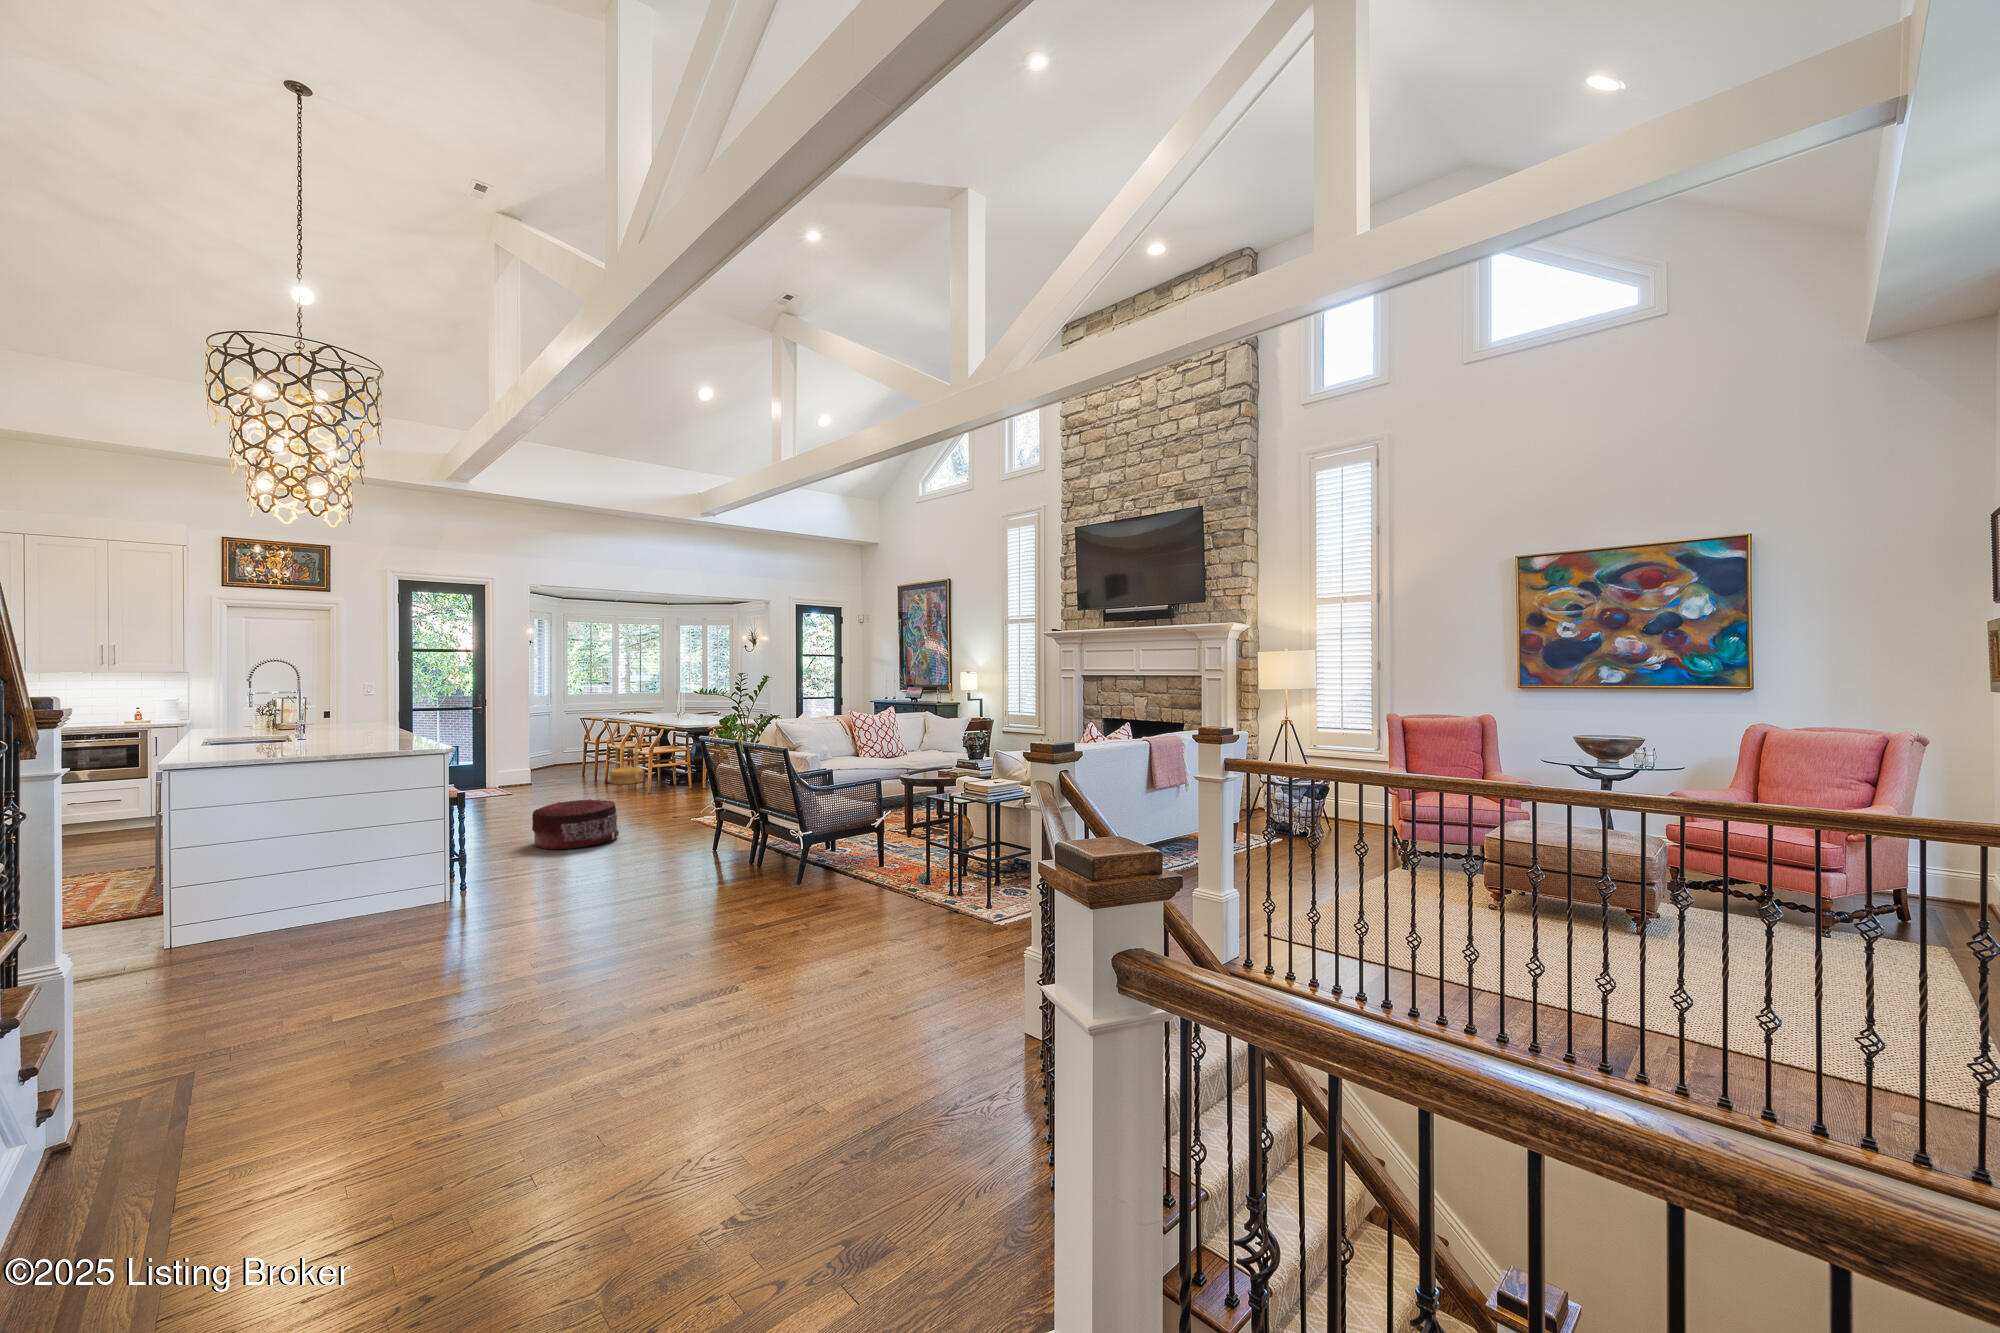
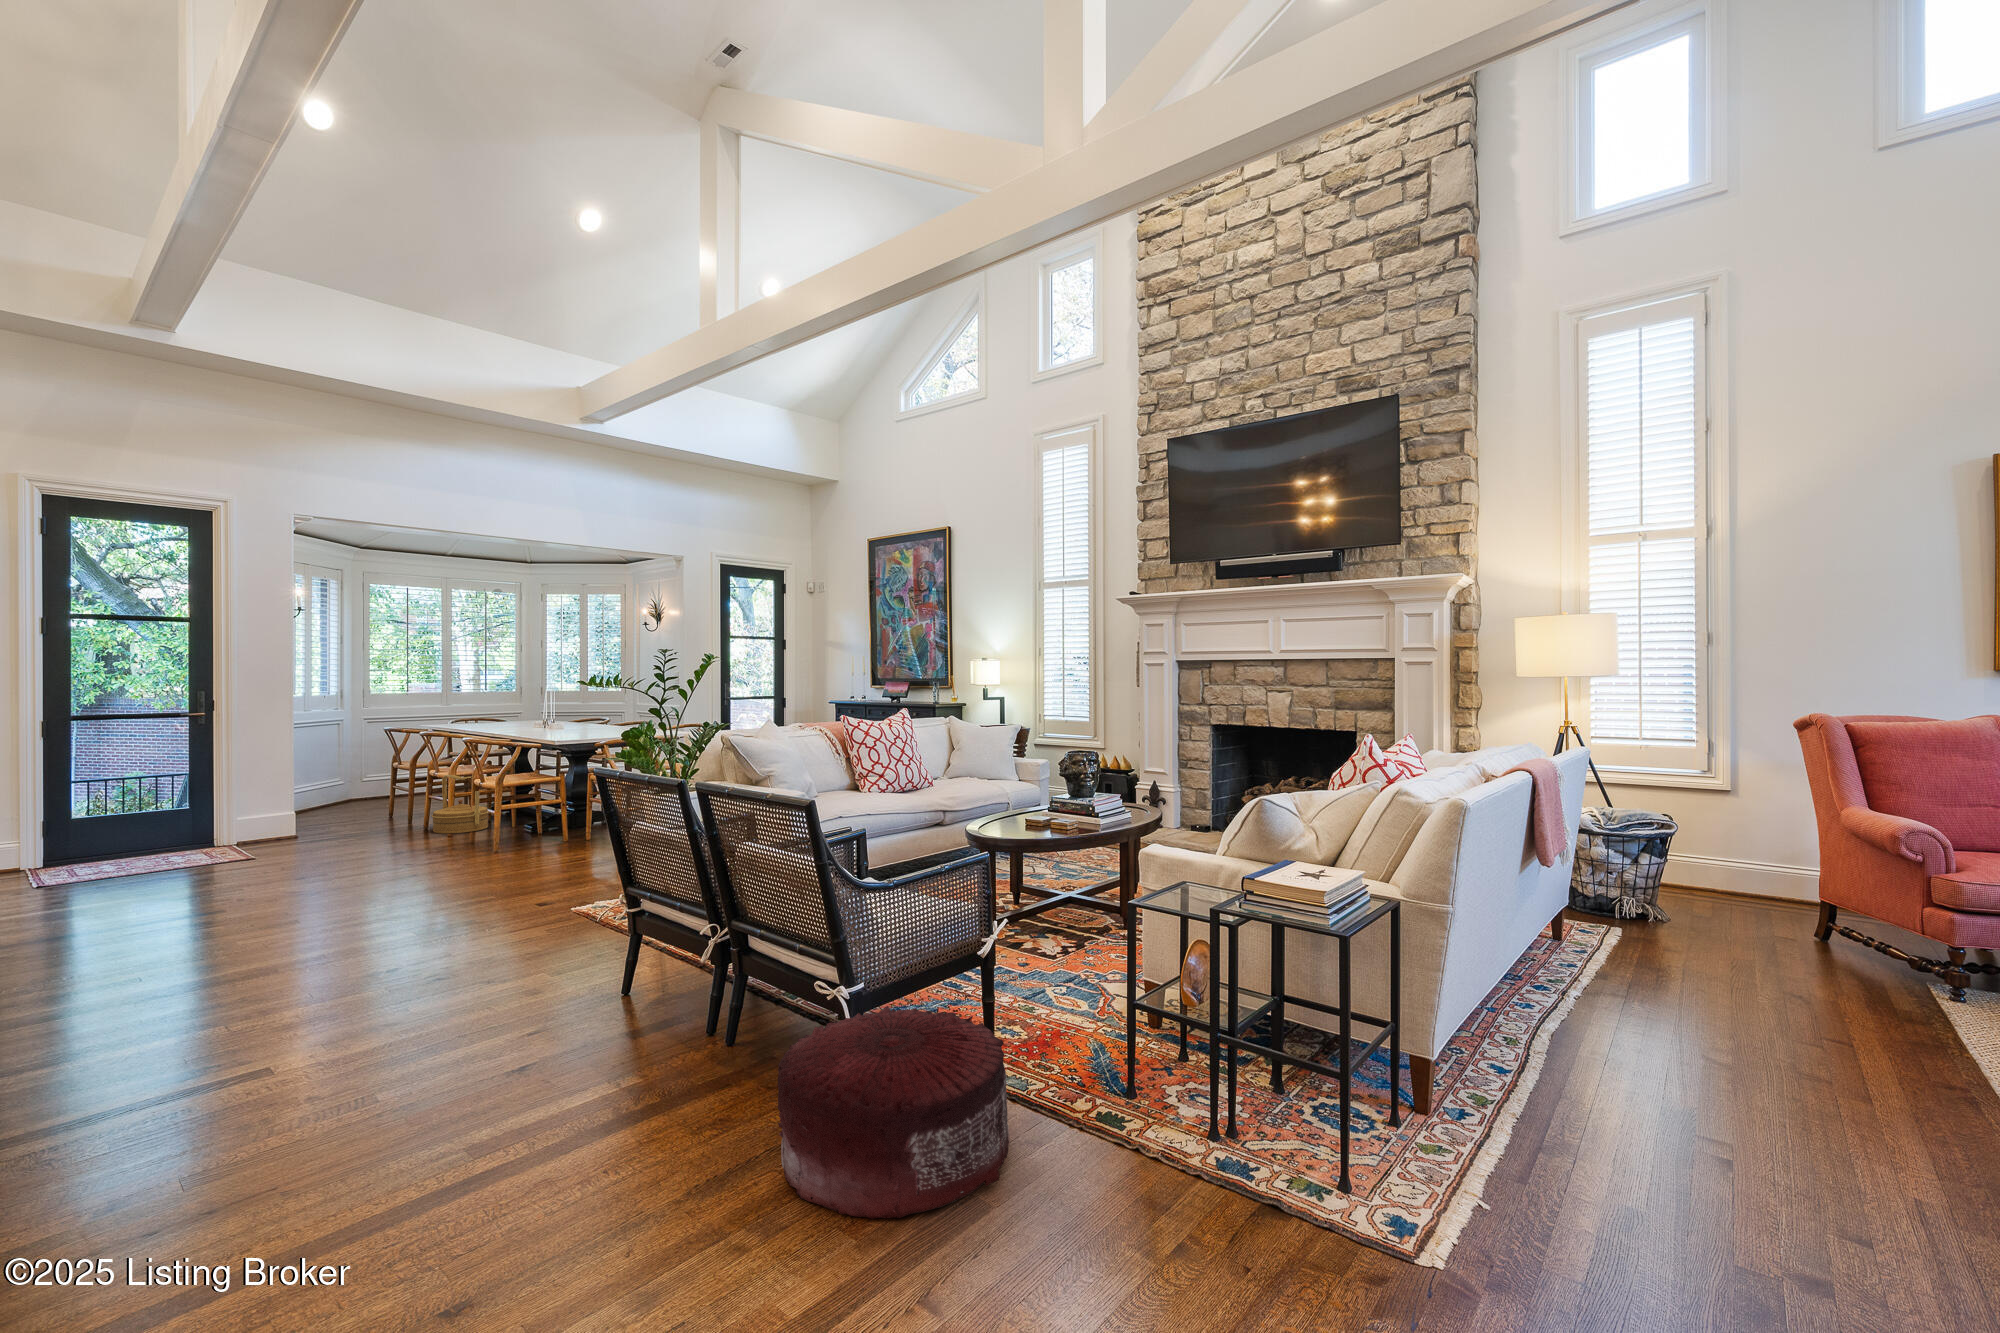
pouf: present [532,799,619,849] -> present [778,1006,1010,1219]

